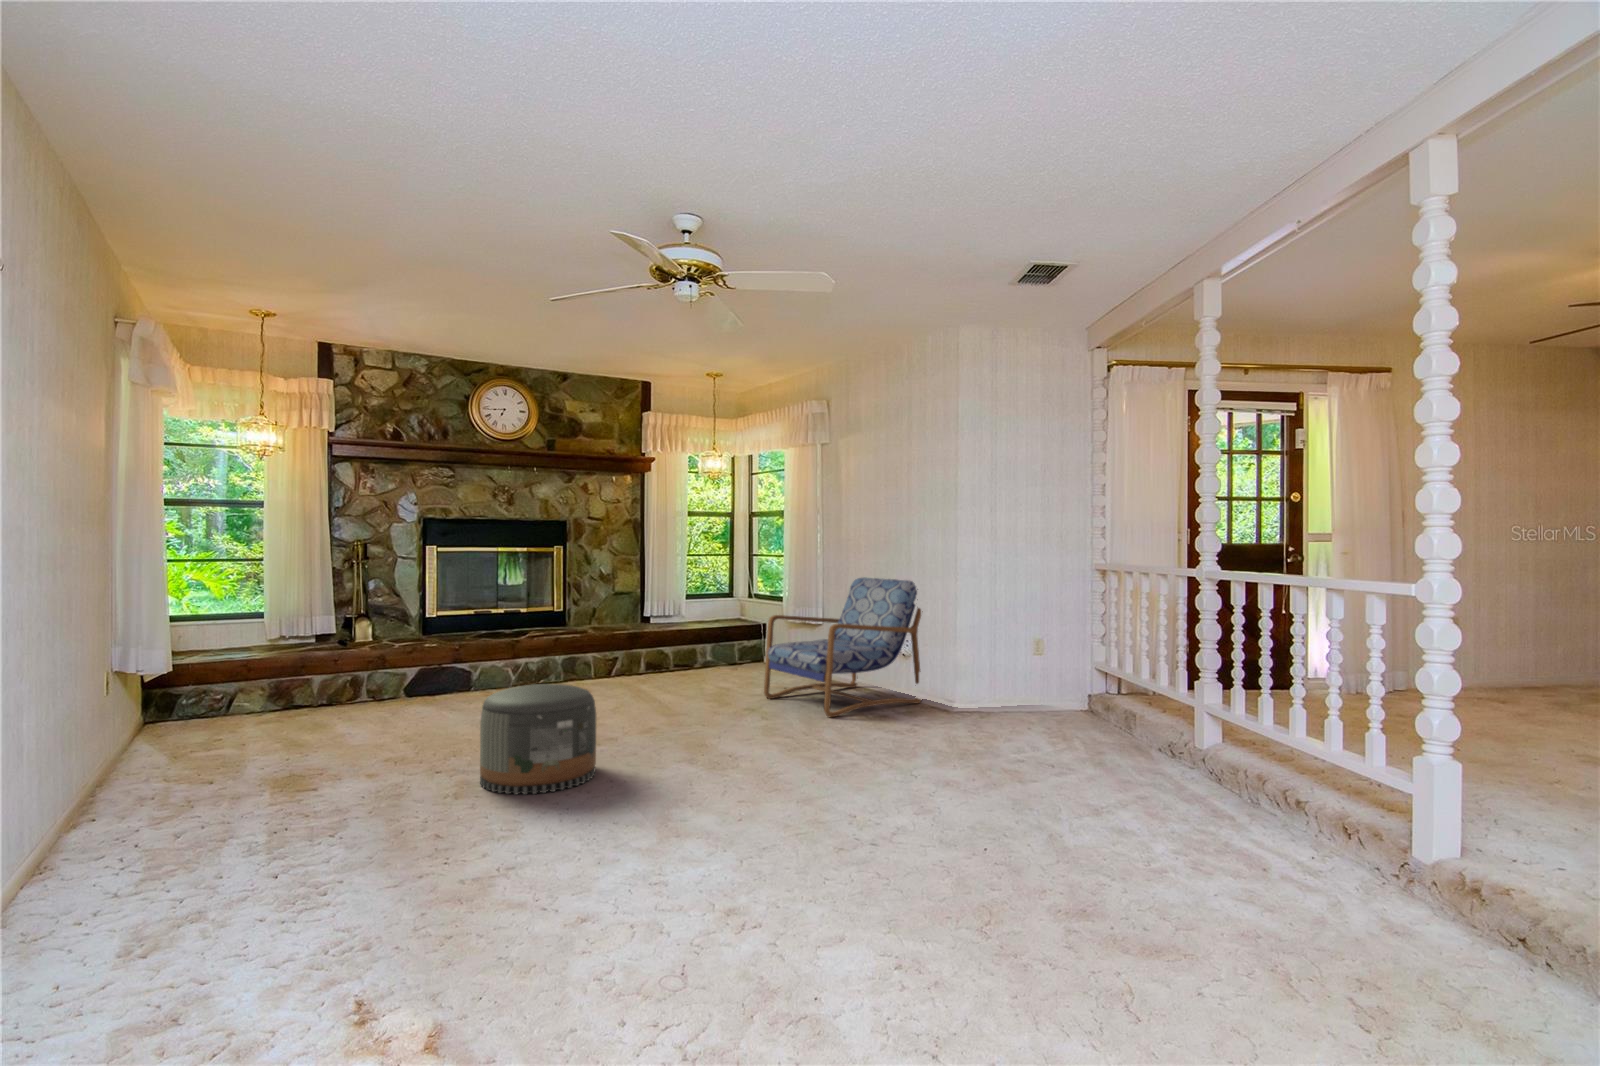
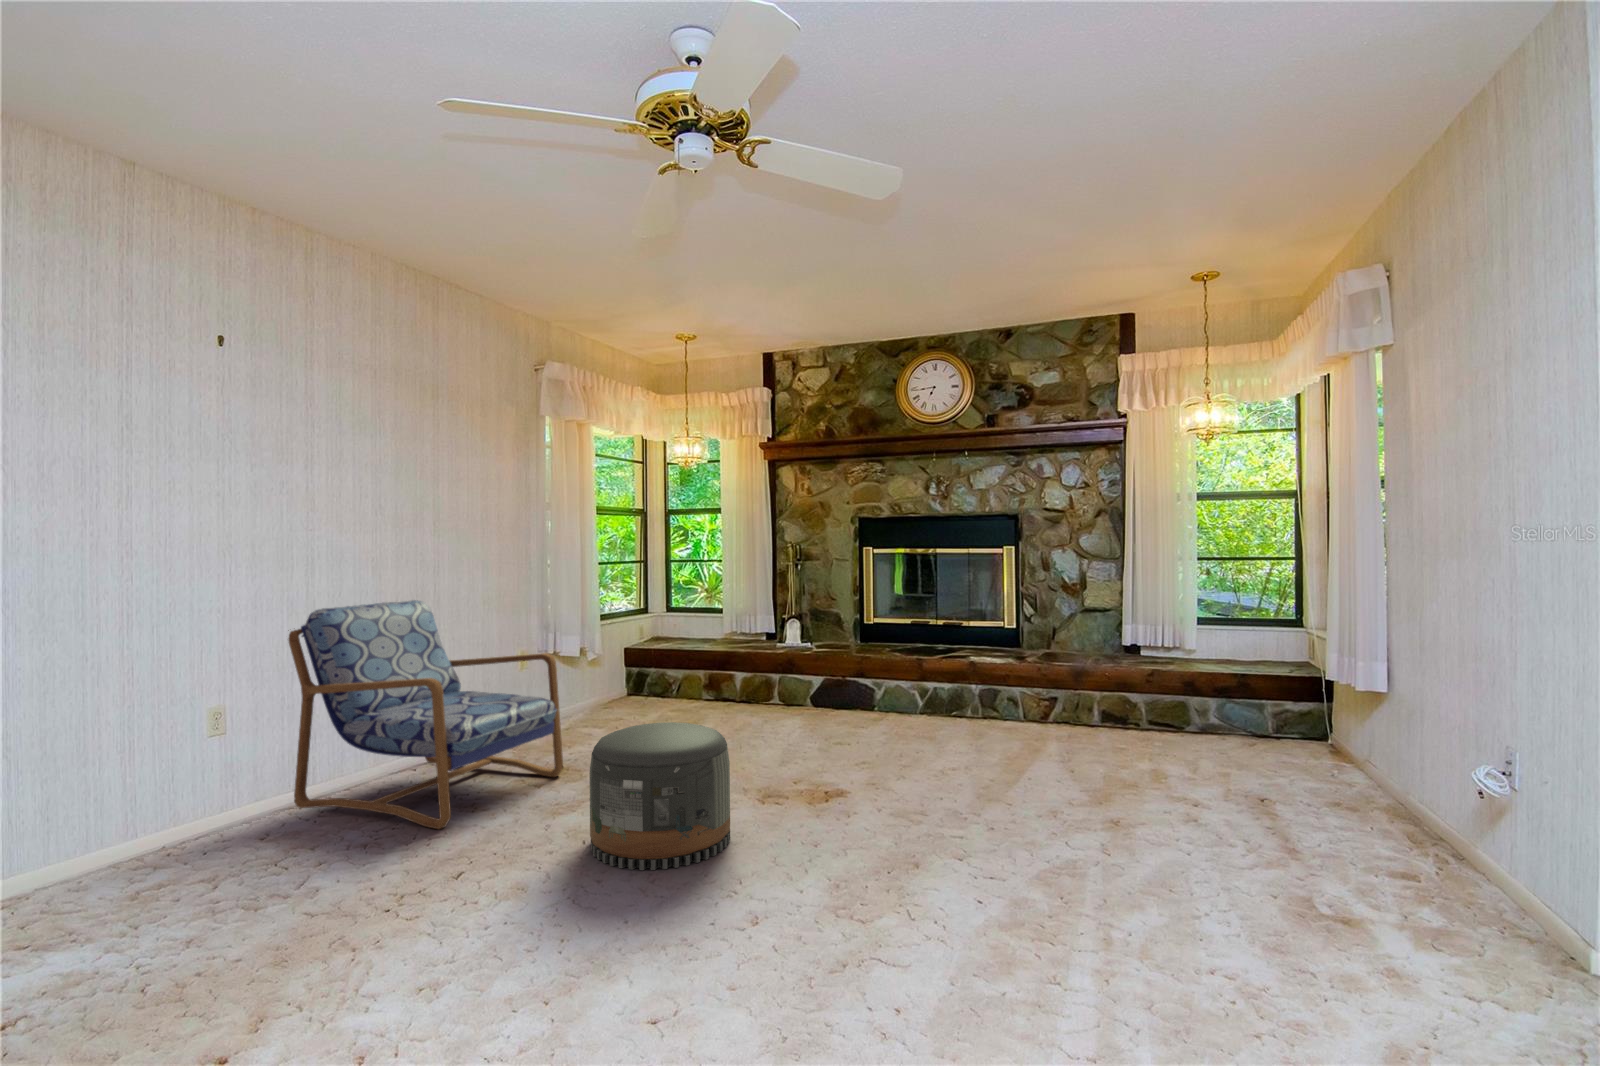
armchair: present [764,577,921,717] -> present [288,600,563,829]

